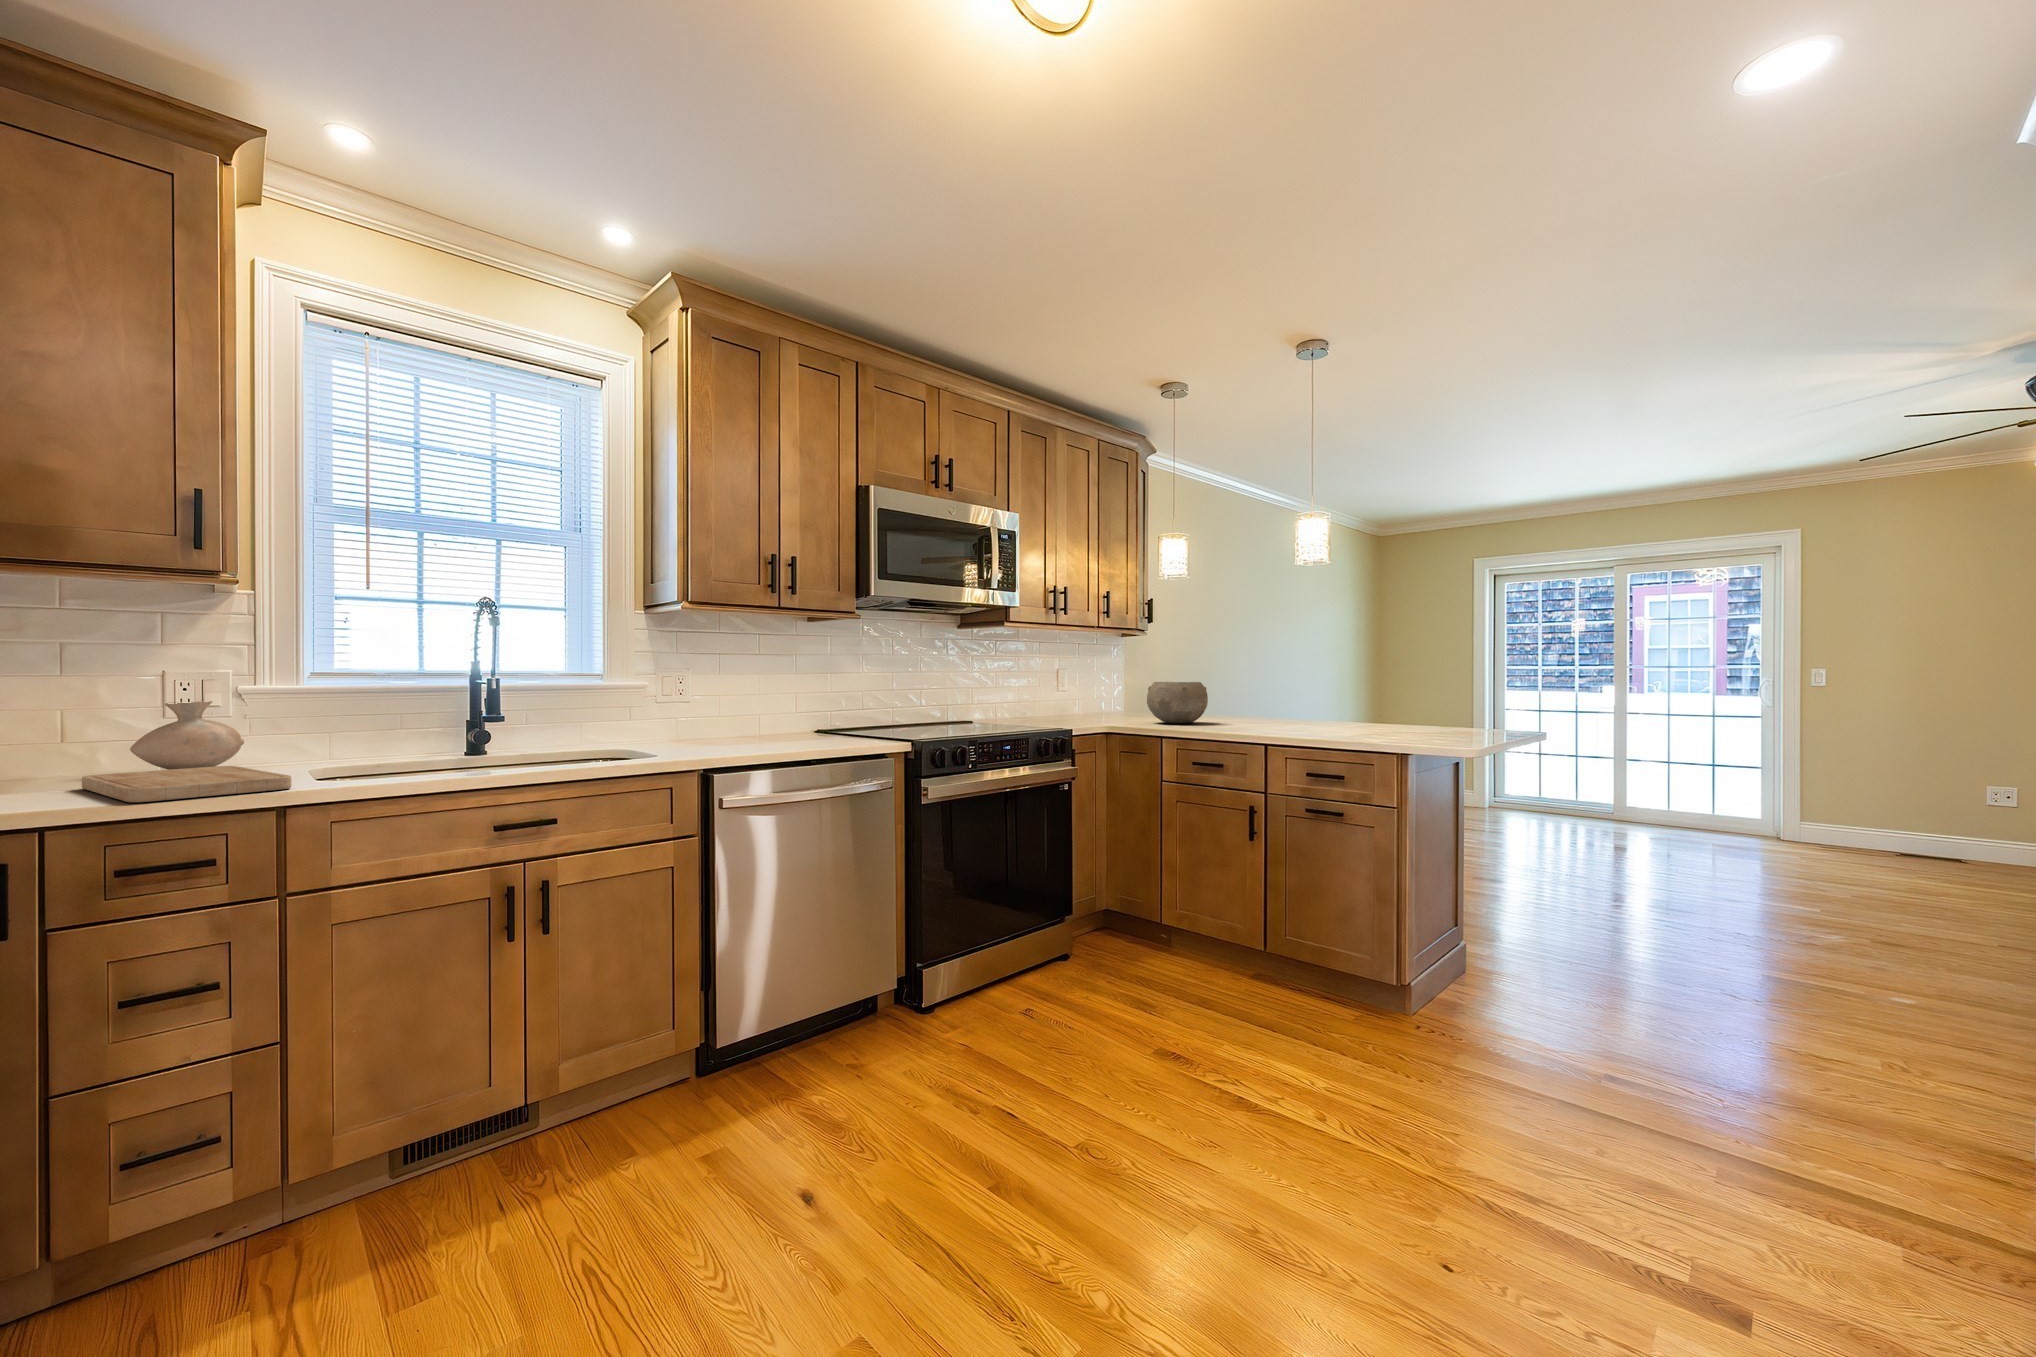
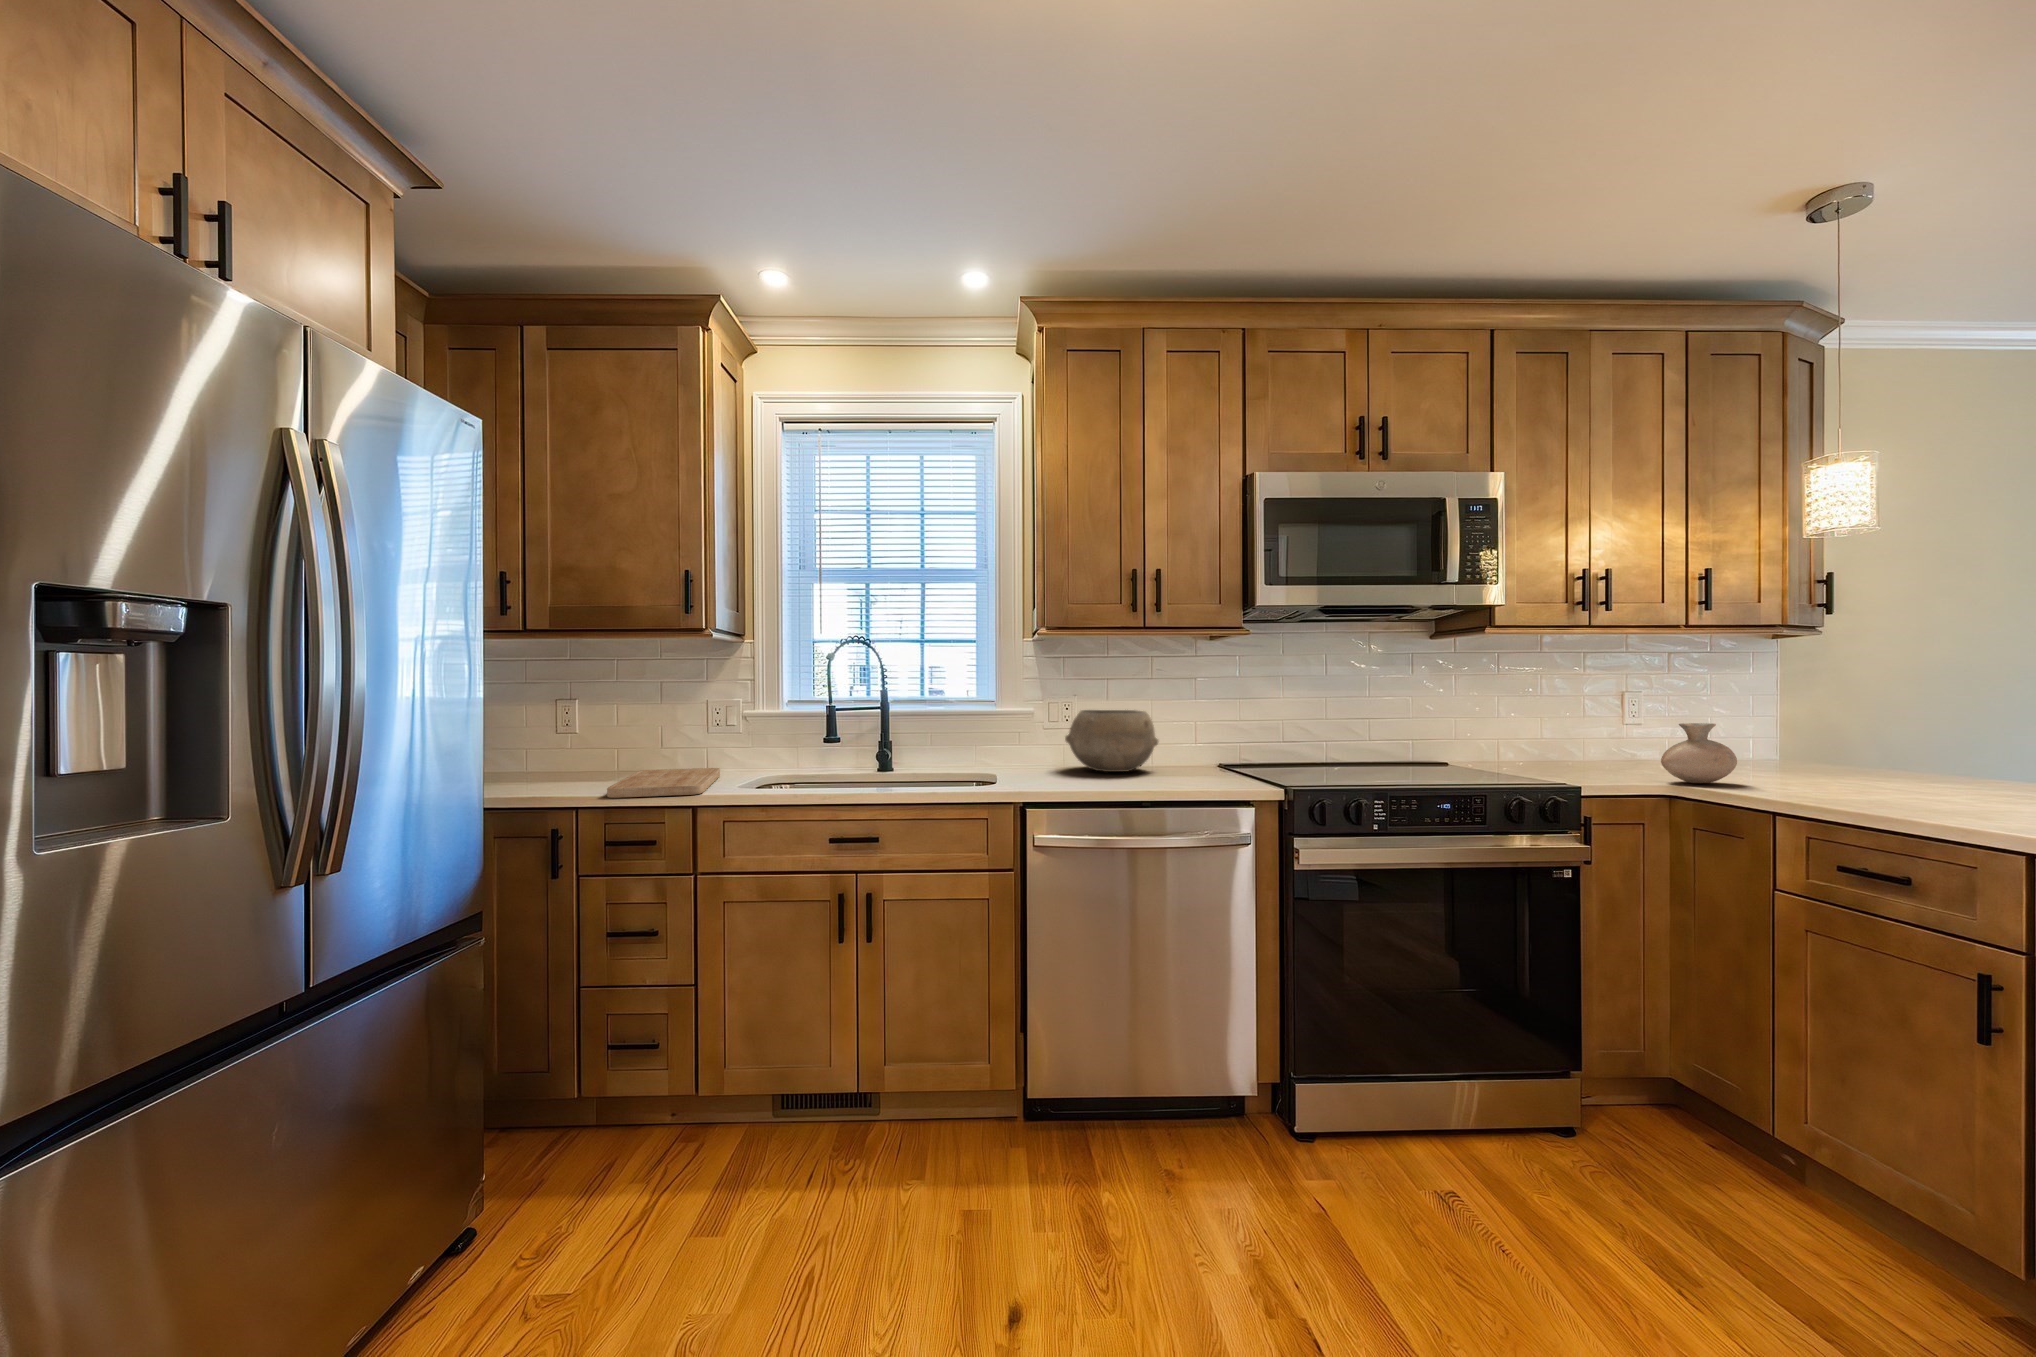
ceramic bowl: present [1147,682,1208,723] -> present [1065,710,1158,772]
vase: present [130,701,244,770] -> present [1661,723,1737,783]

